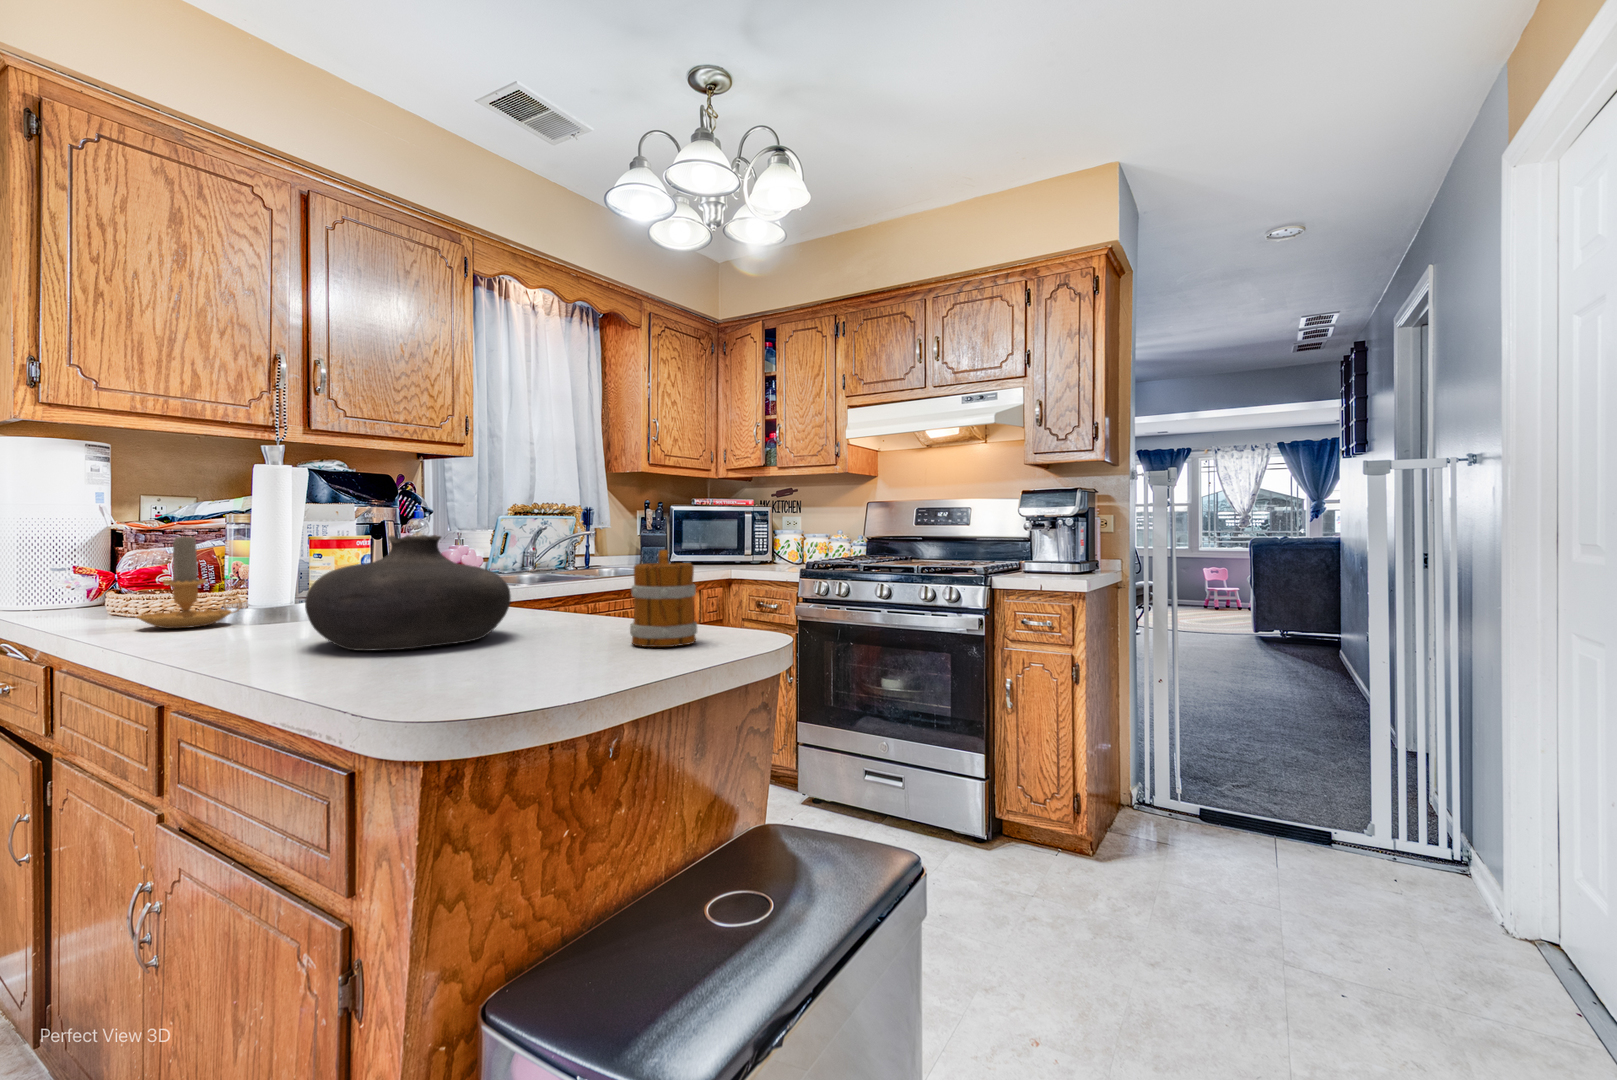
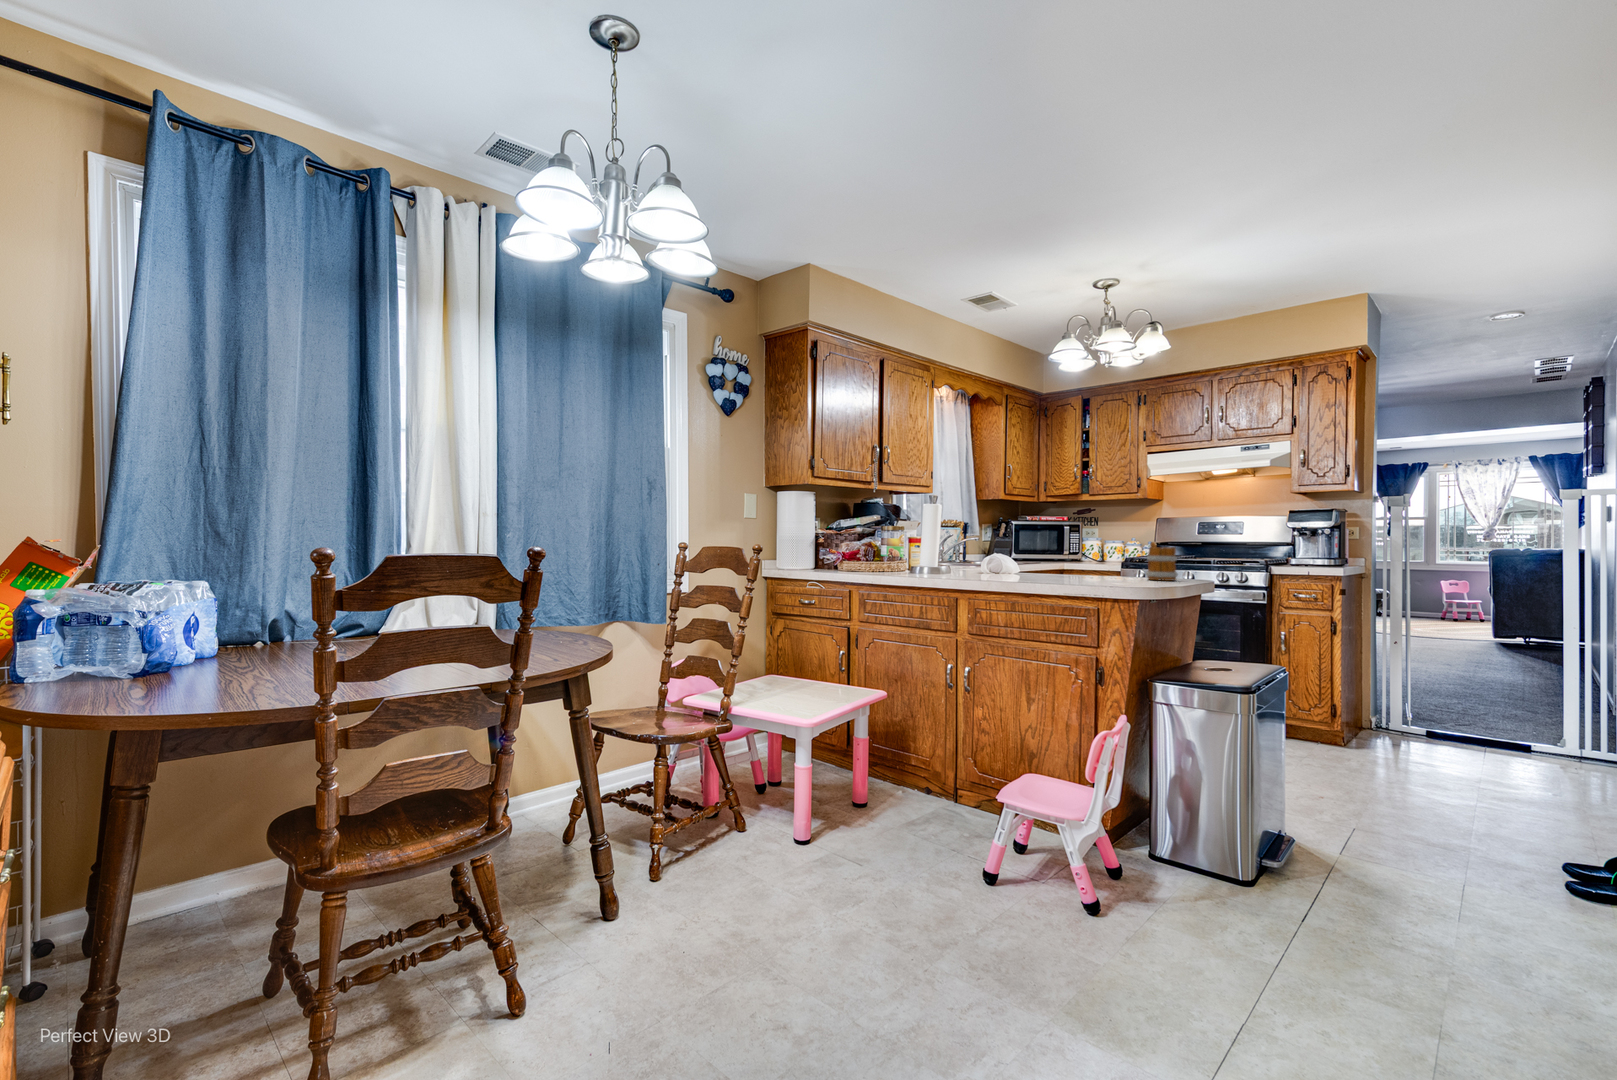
vase: present [305,535,511,651] -> none [1013,535,1089,578]
candle: present [137,536,241,628] -> none [908,532,947,573]

